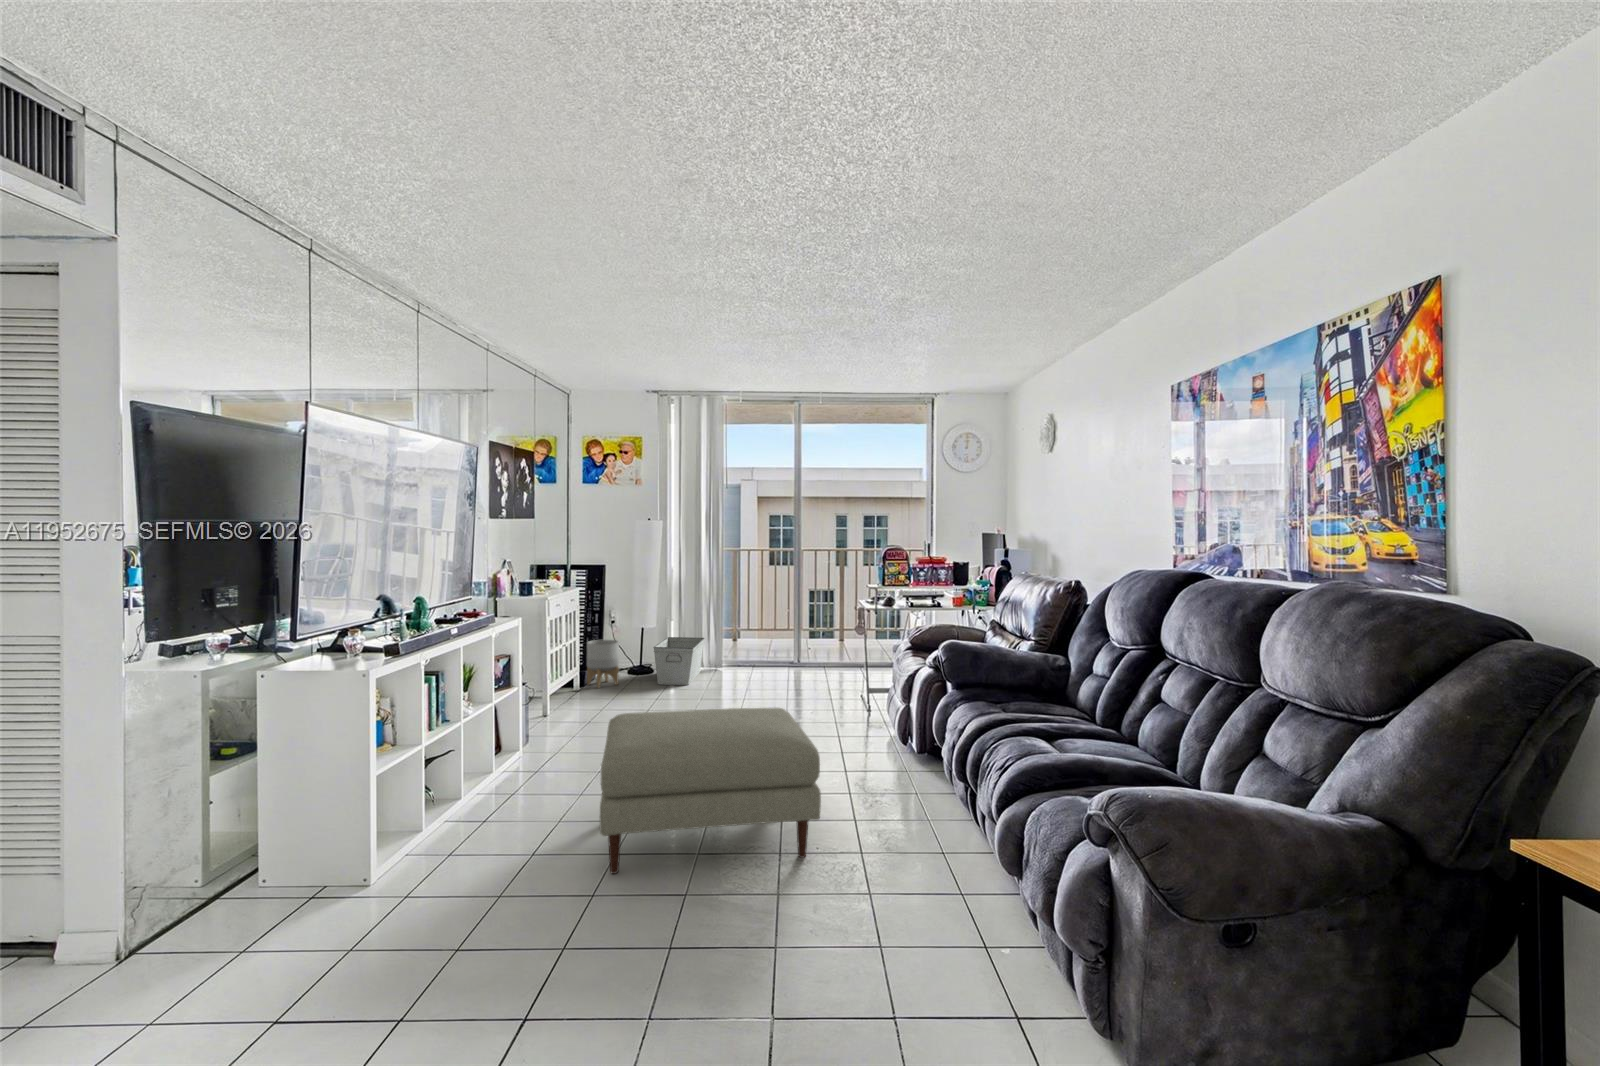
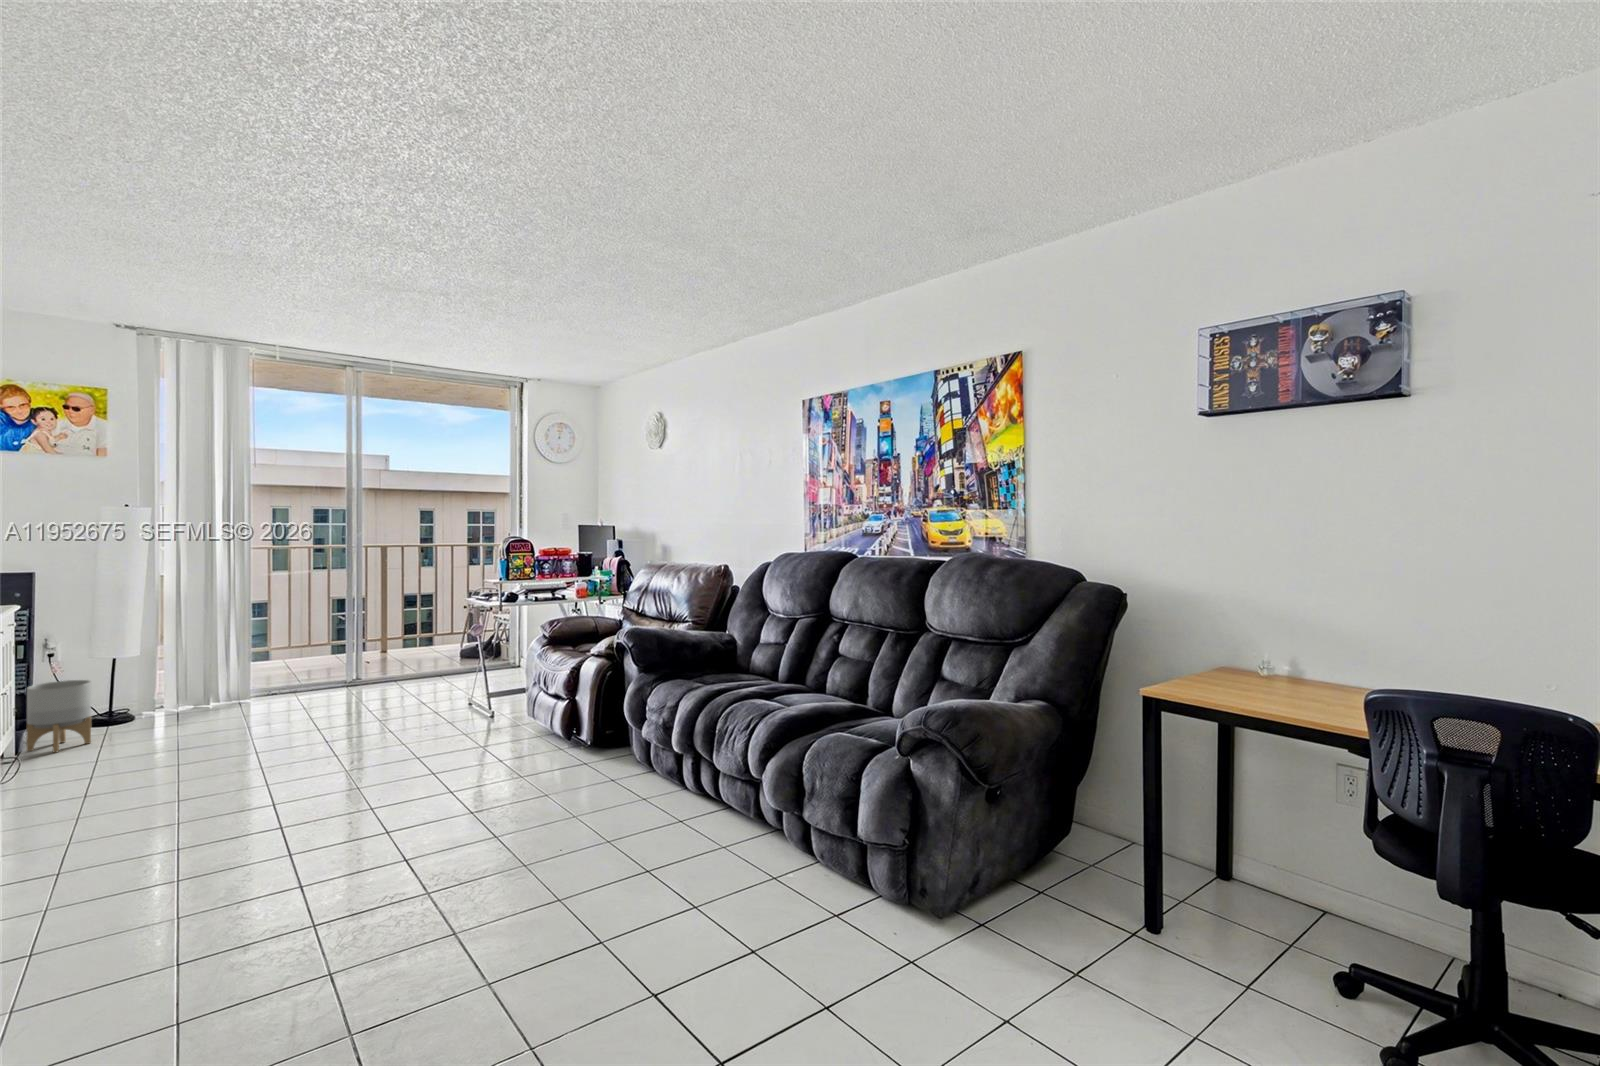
storage bin: present [653,637,704,685] -> none [156,663,230,732]
ottoman: present [600,708,821,874] -> none [253,717,579,953]

